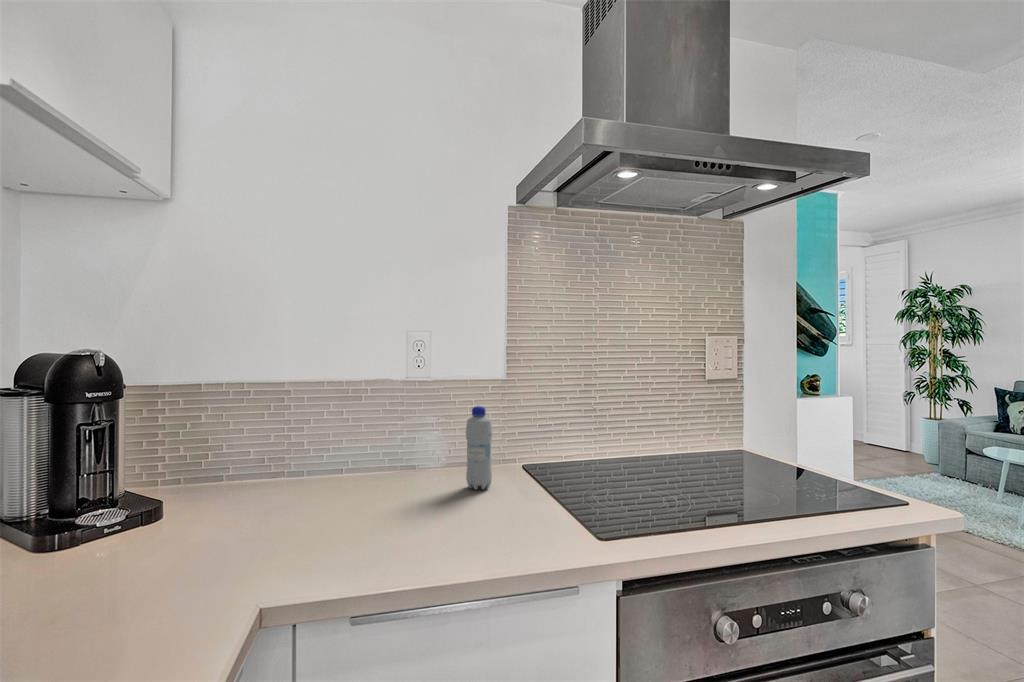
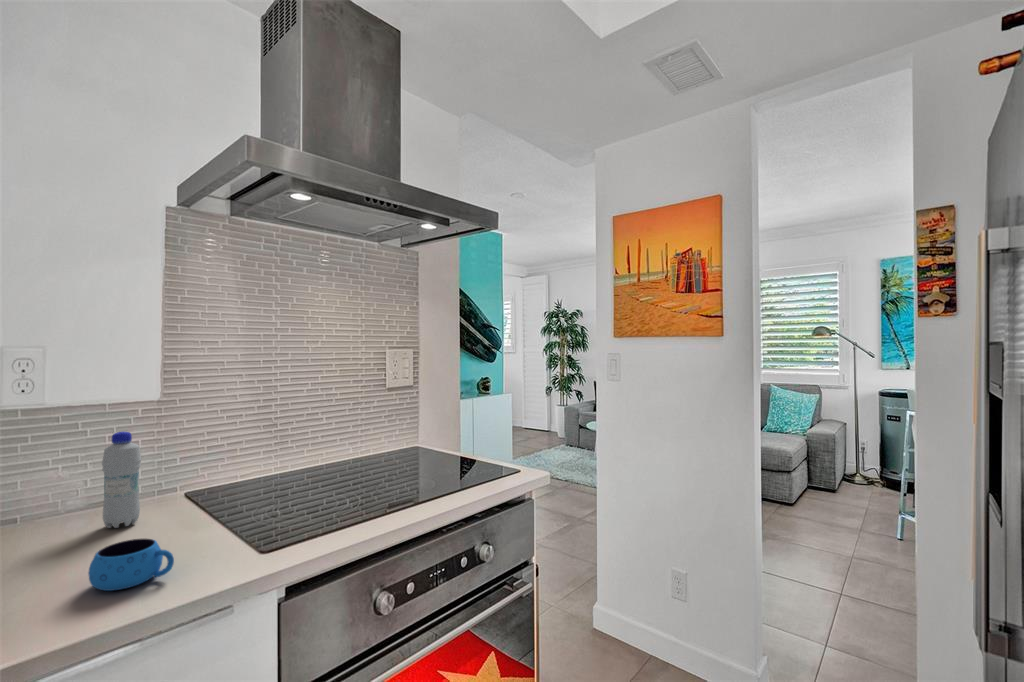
mug: none [462,503,524,547] -> present [88,539,174,591]

